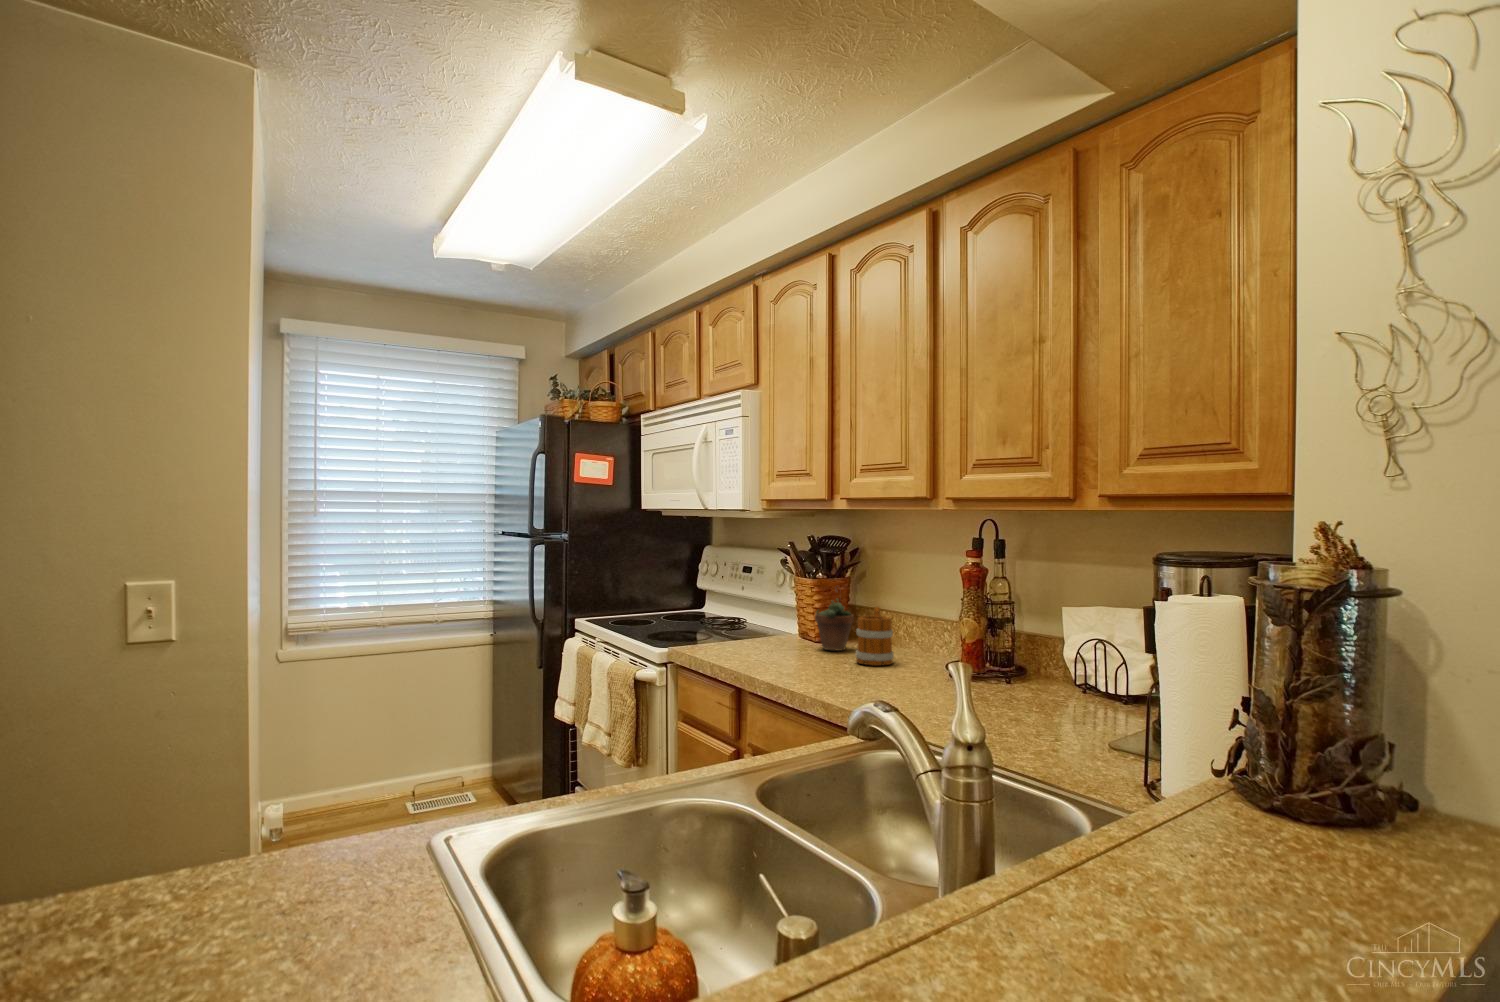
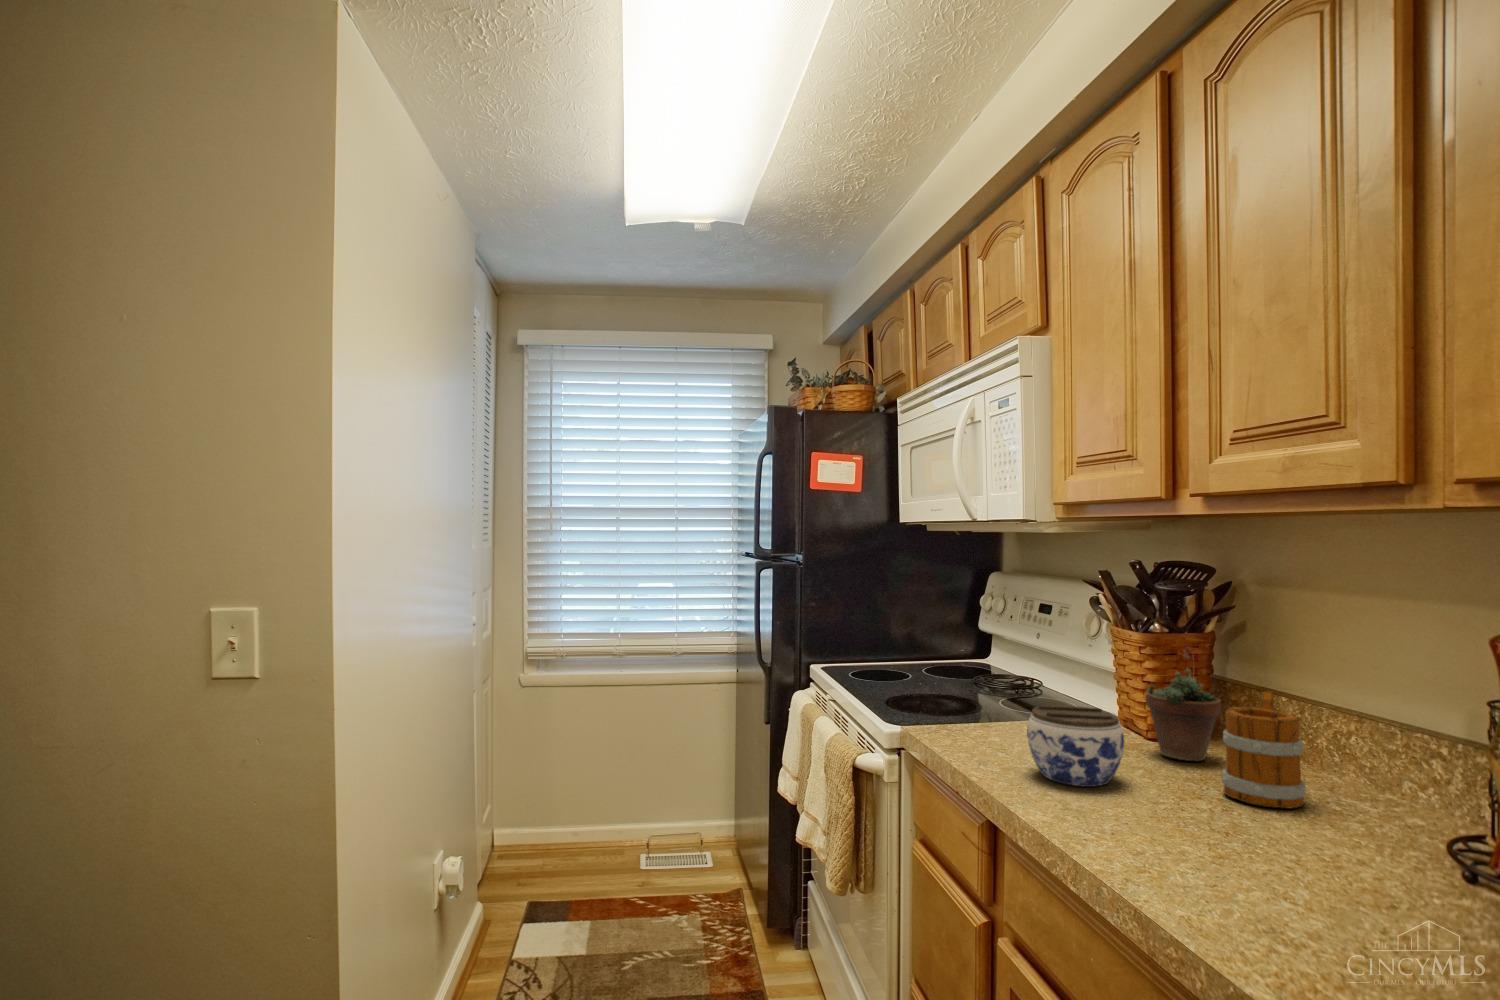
jar: none [755,623,808,667] -> present [1027,705,1124,787]

